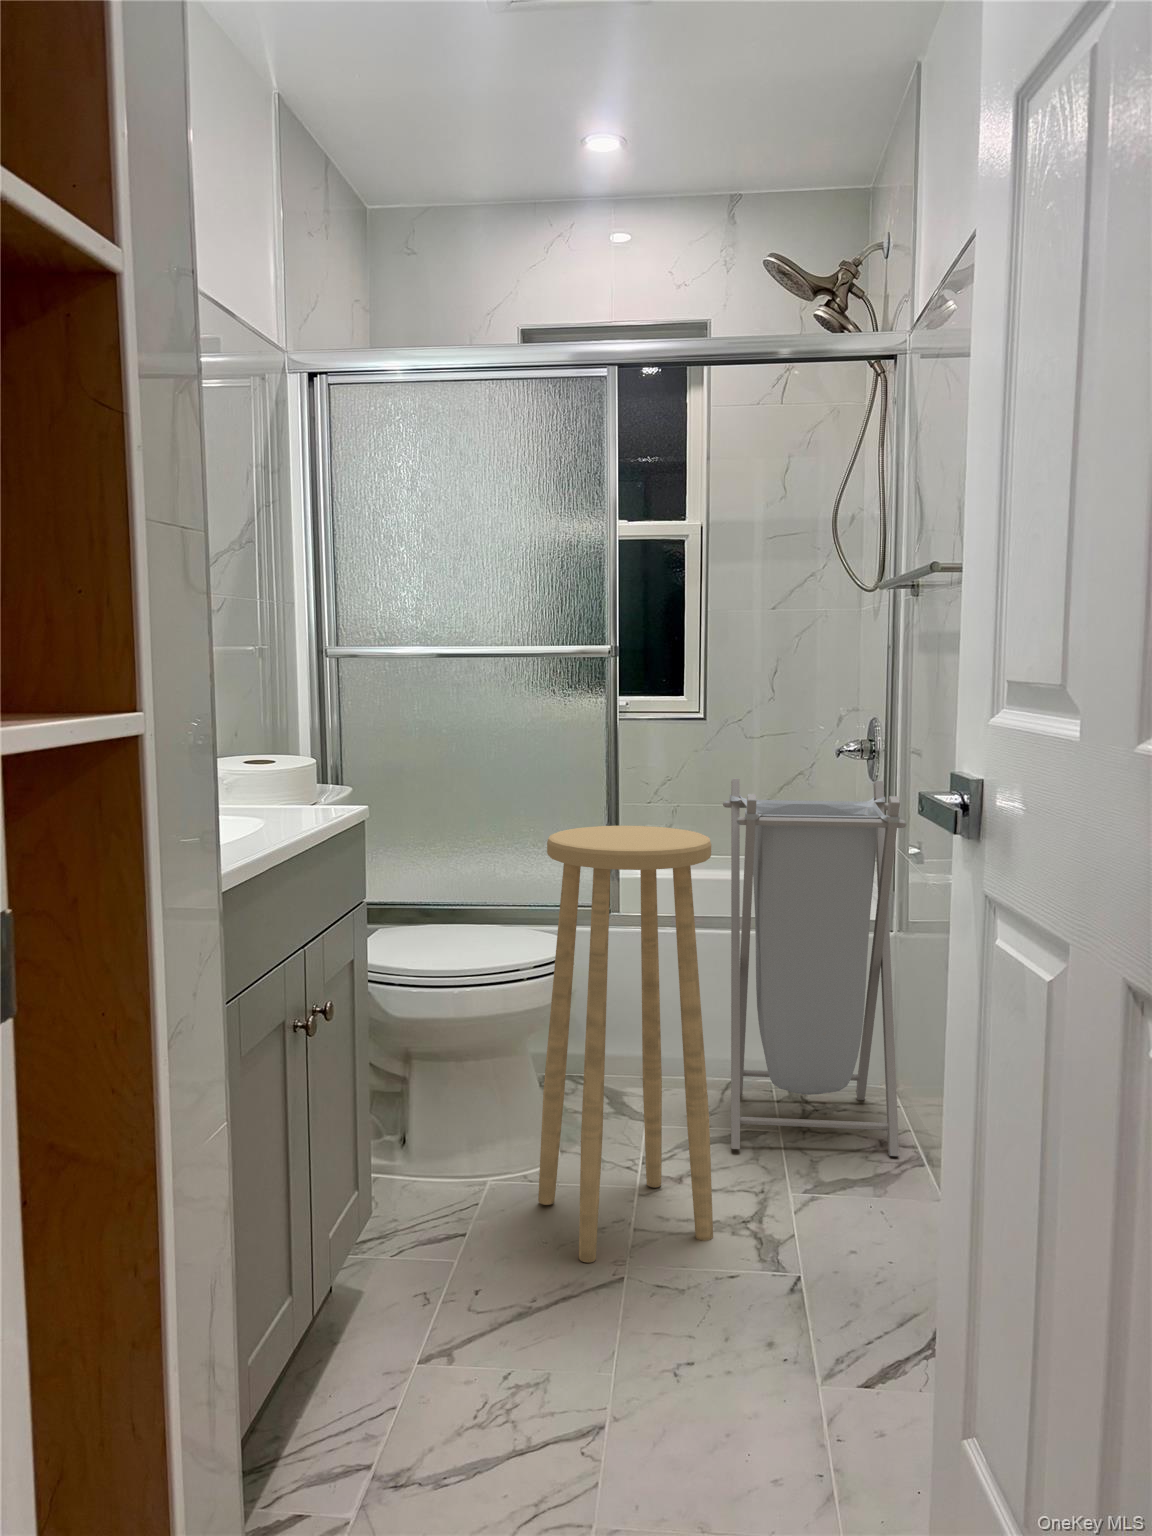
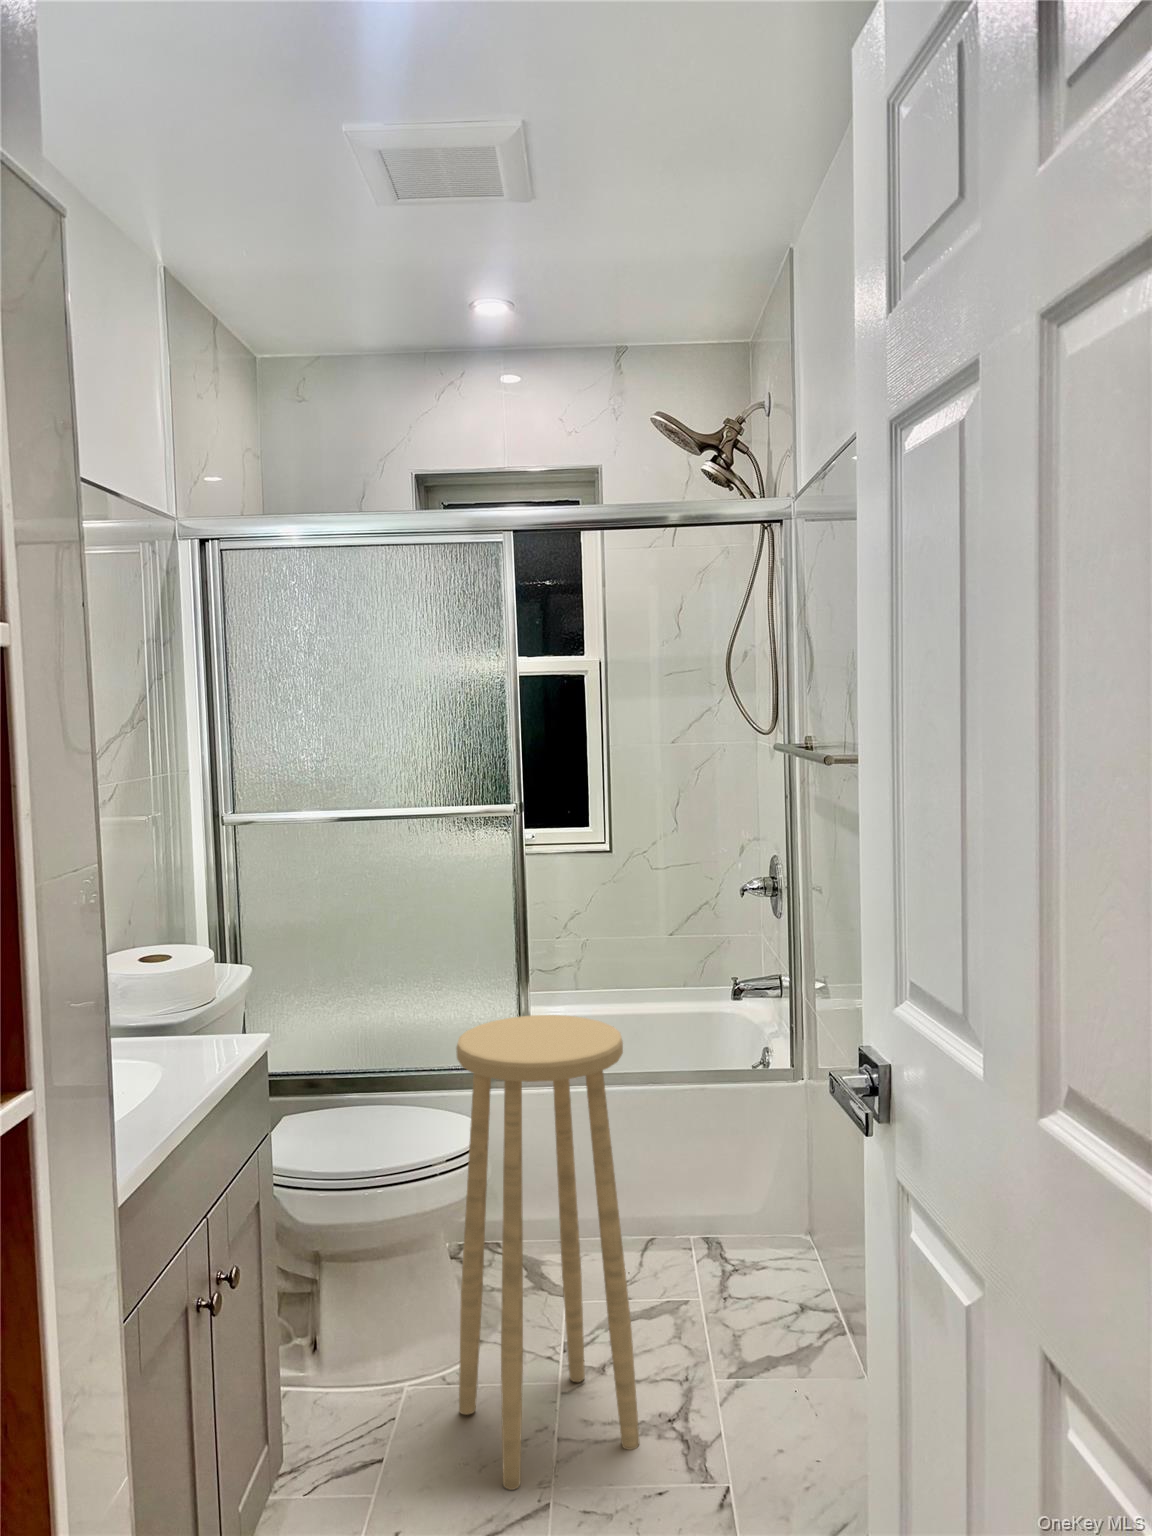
laundry hamper: present [723,779,906,1156] -> none [631,934,820,1326]

